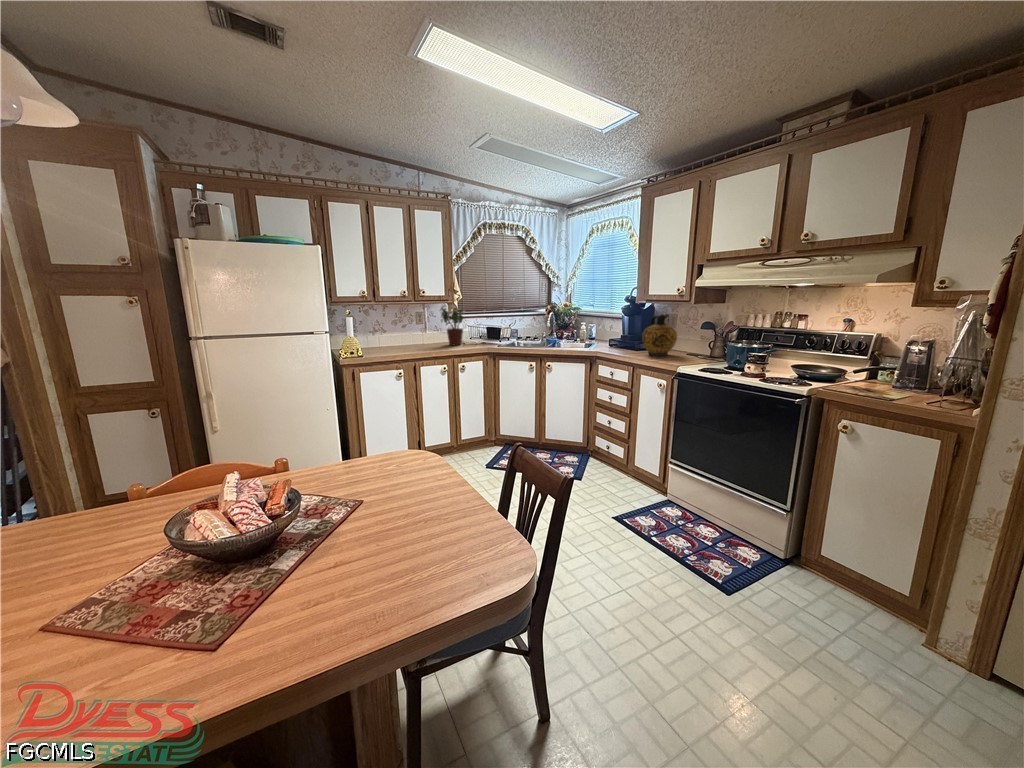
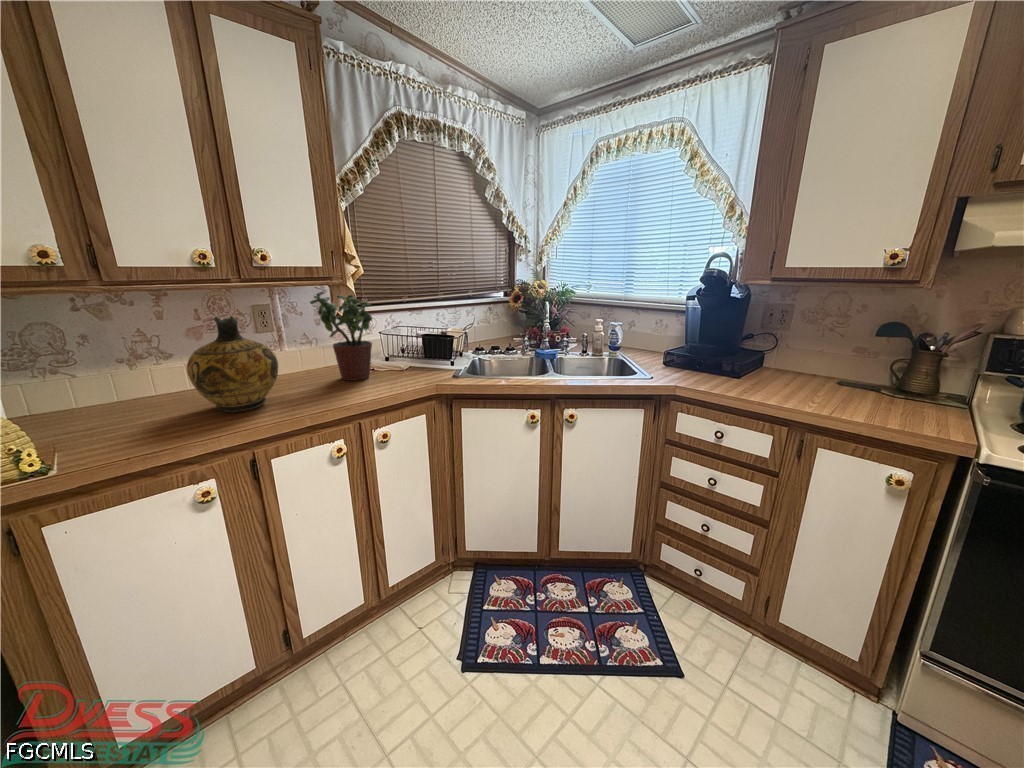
ceramic jug: present [642,314,677,356] -> present [187,316,278,412]

